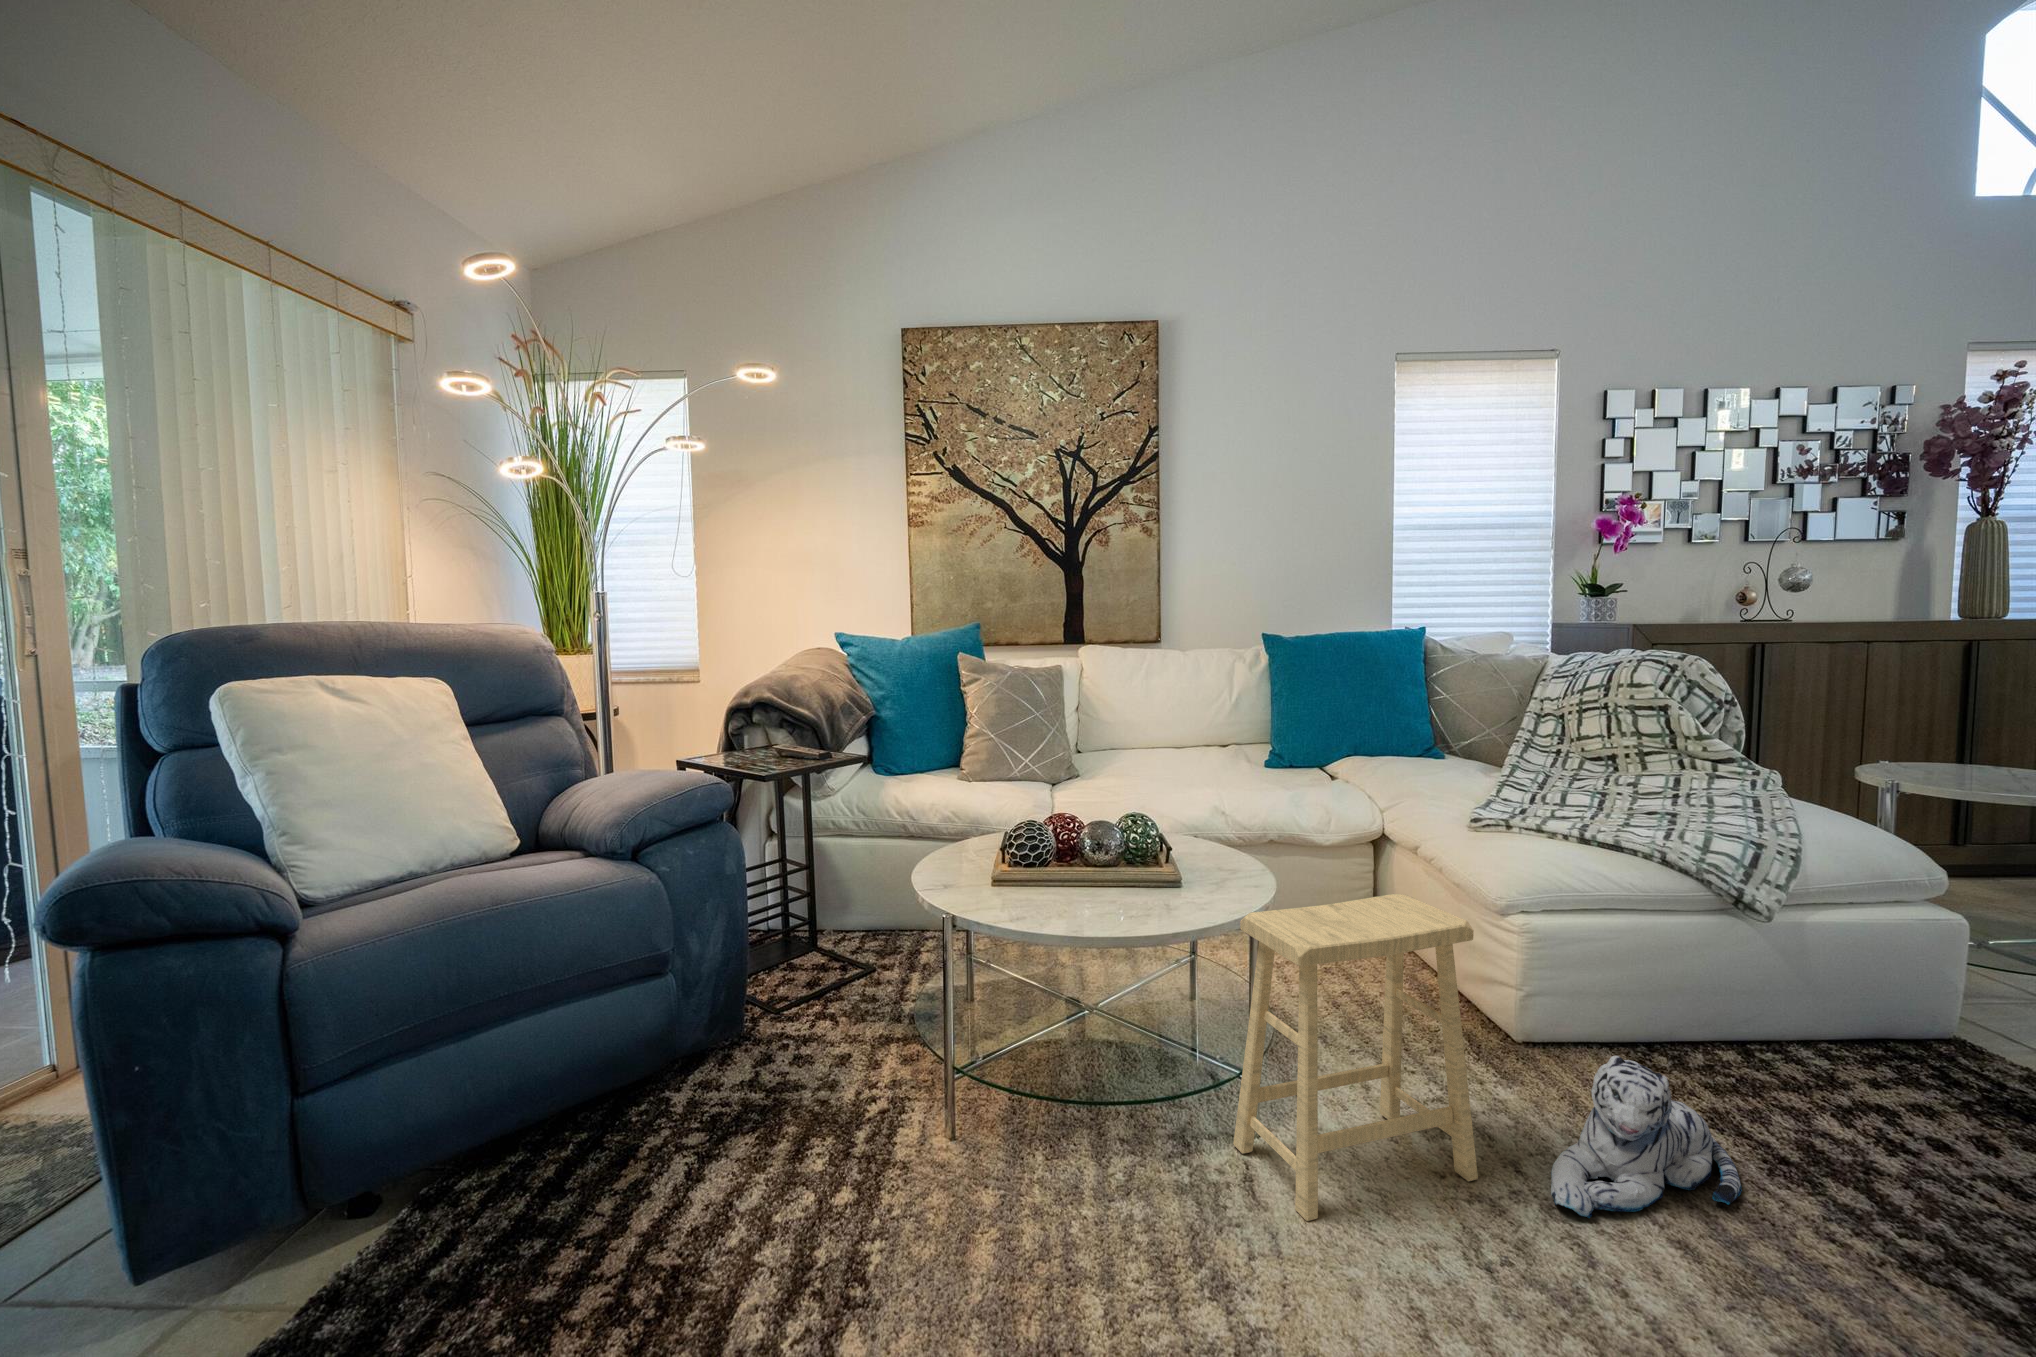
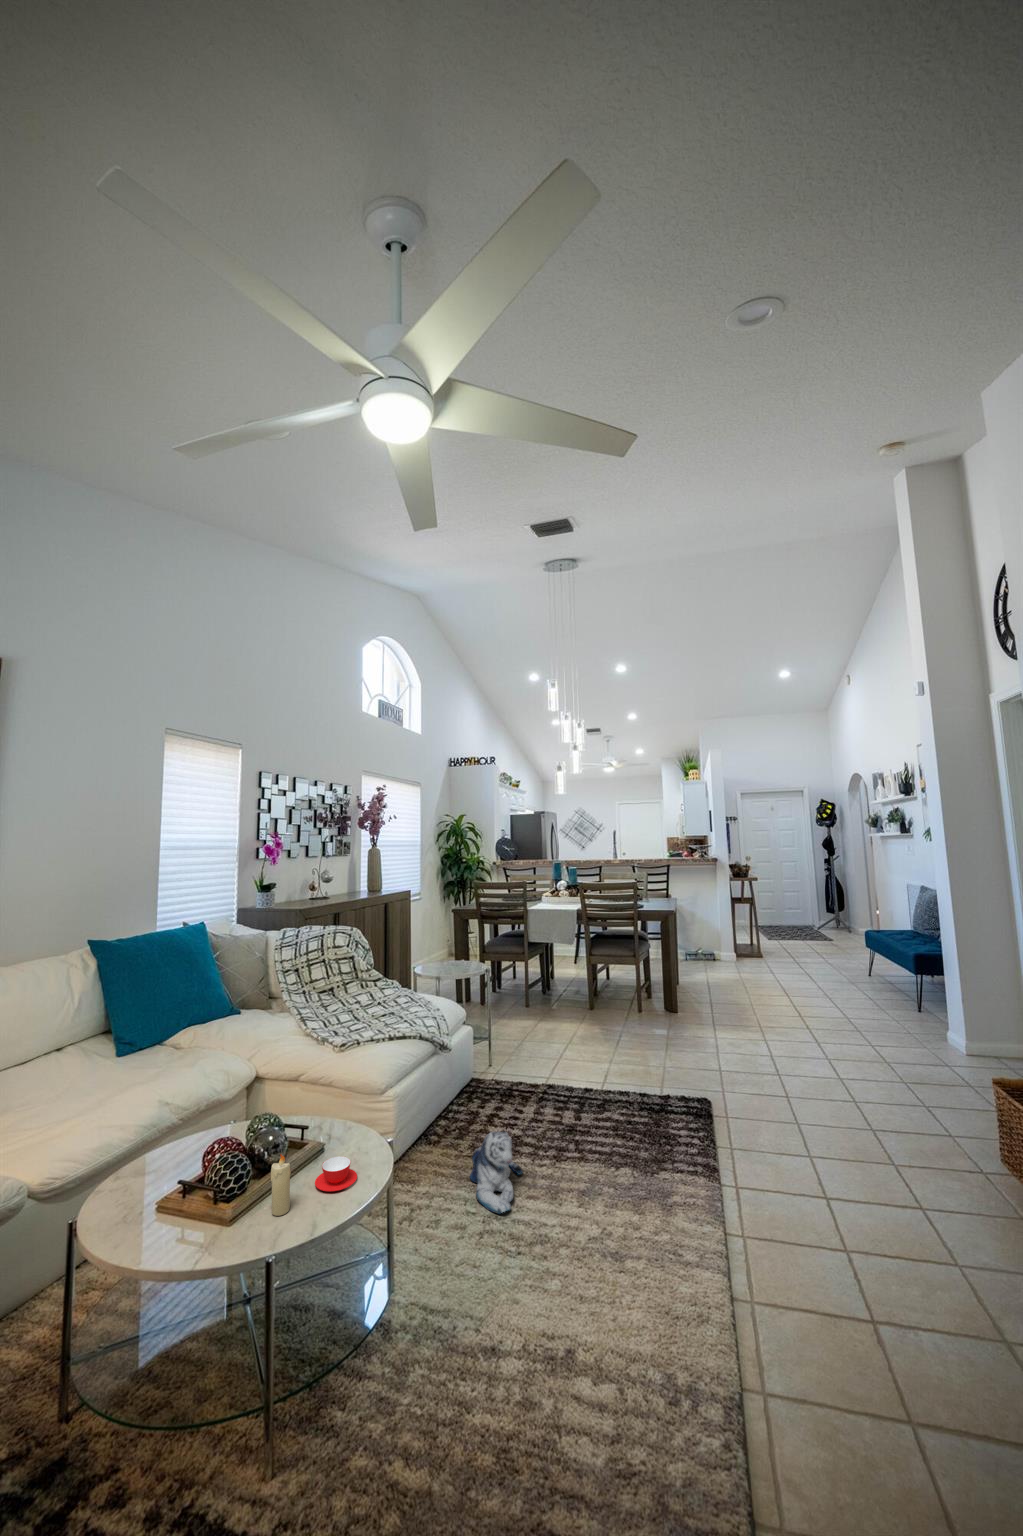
candle: none [1042,825,1067,901] -> present [271,1155,291,1216]
teacup: none [1108,876,1170,915] -> present [315,1156,357,1191]
footstool: present [1233,894,1478,1221] -> none [390,1098,471,1302]

